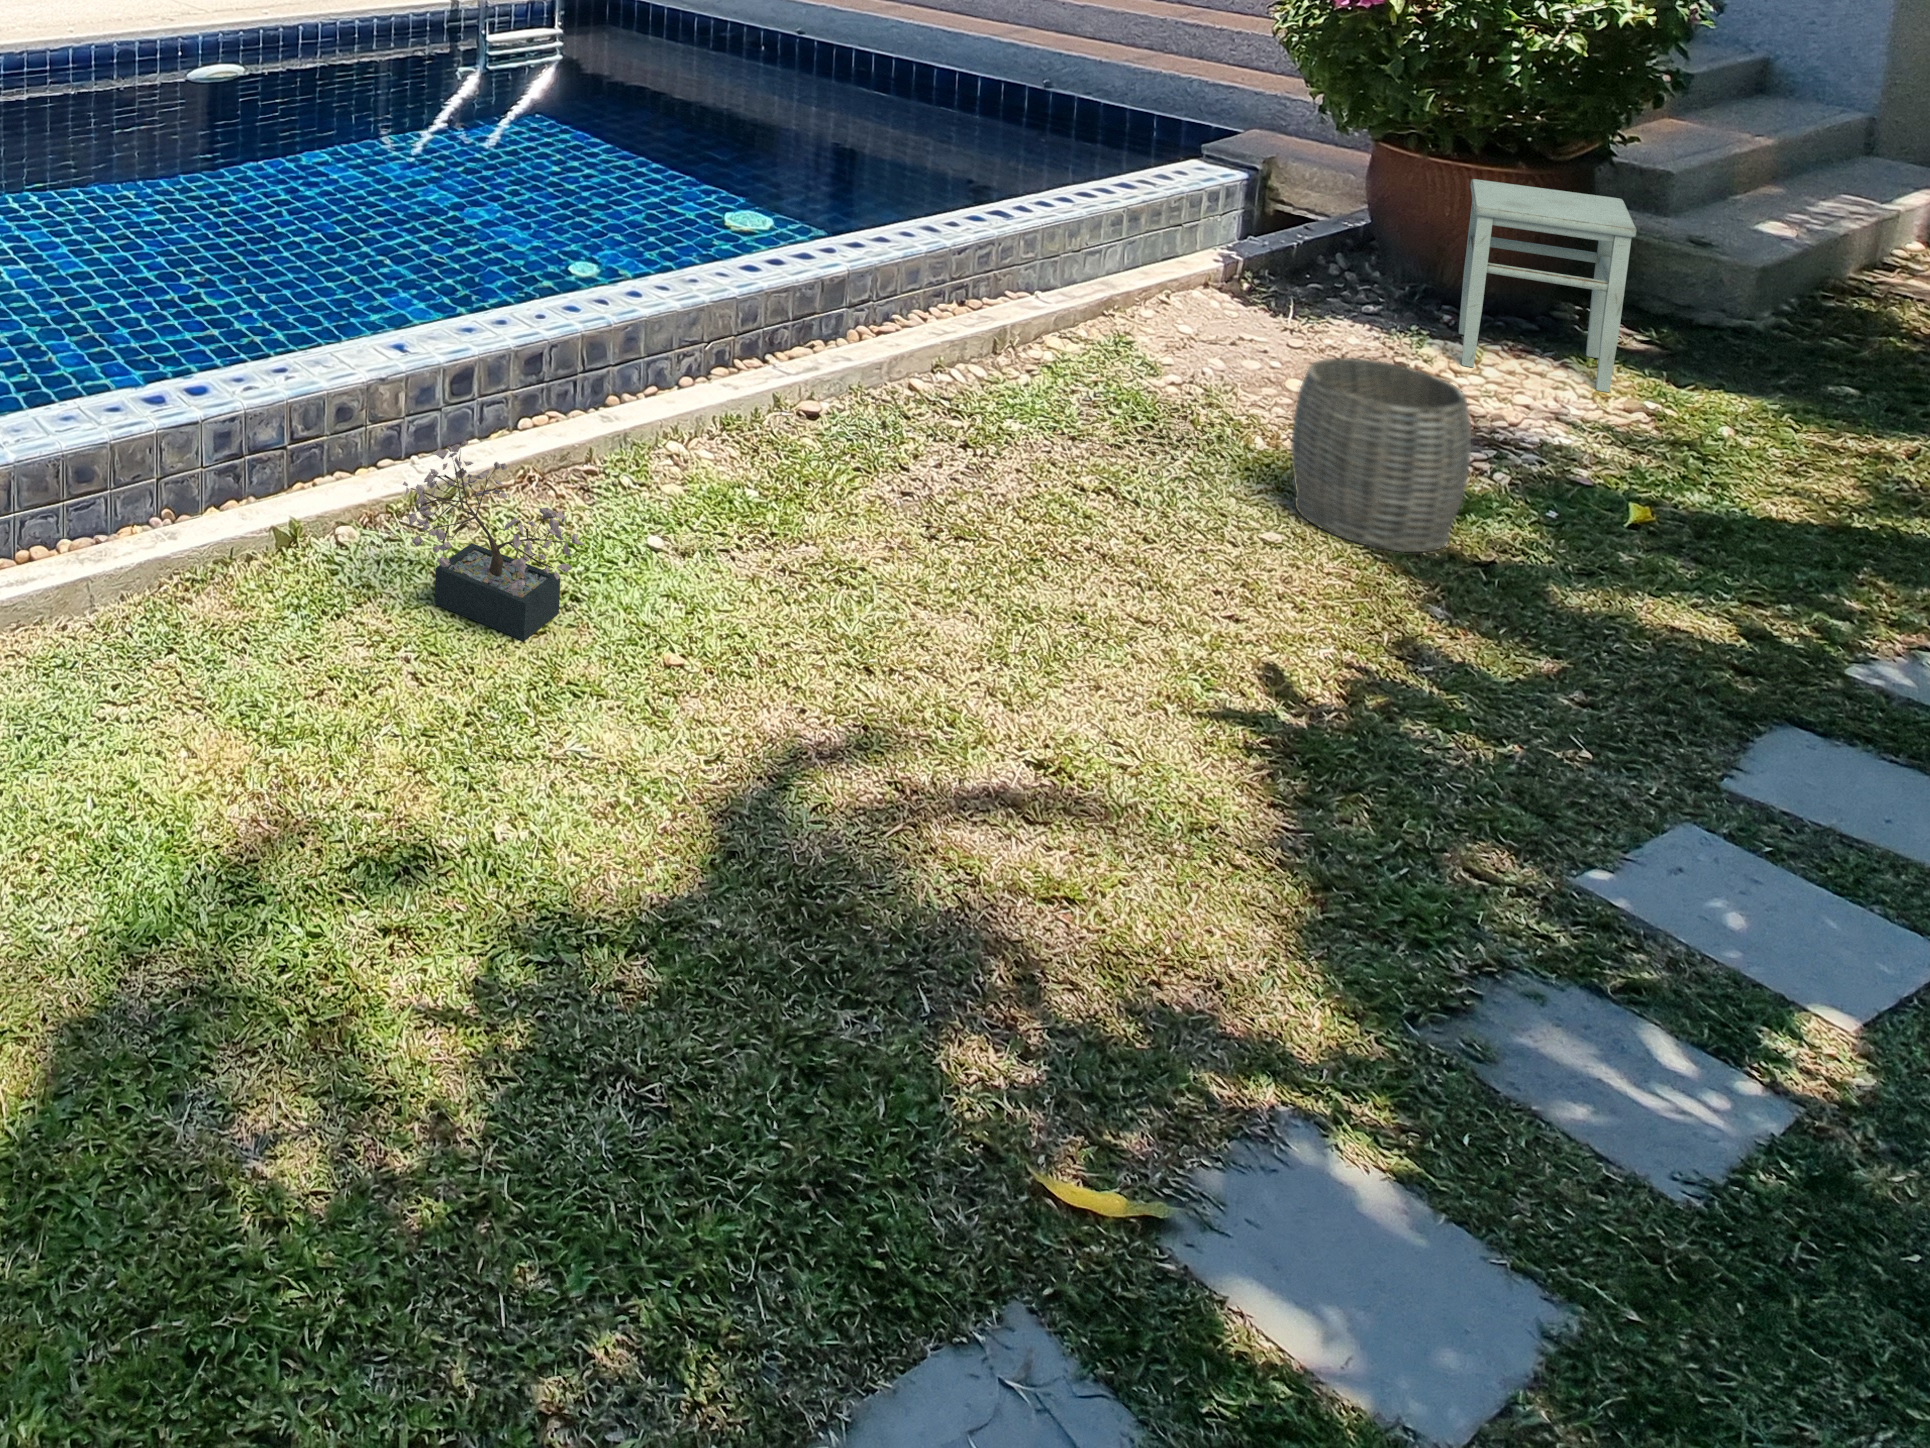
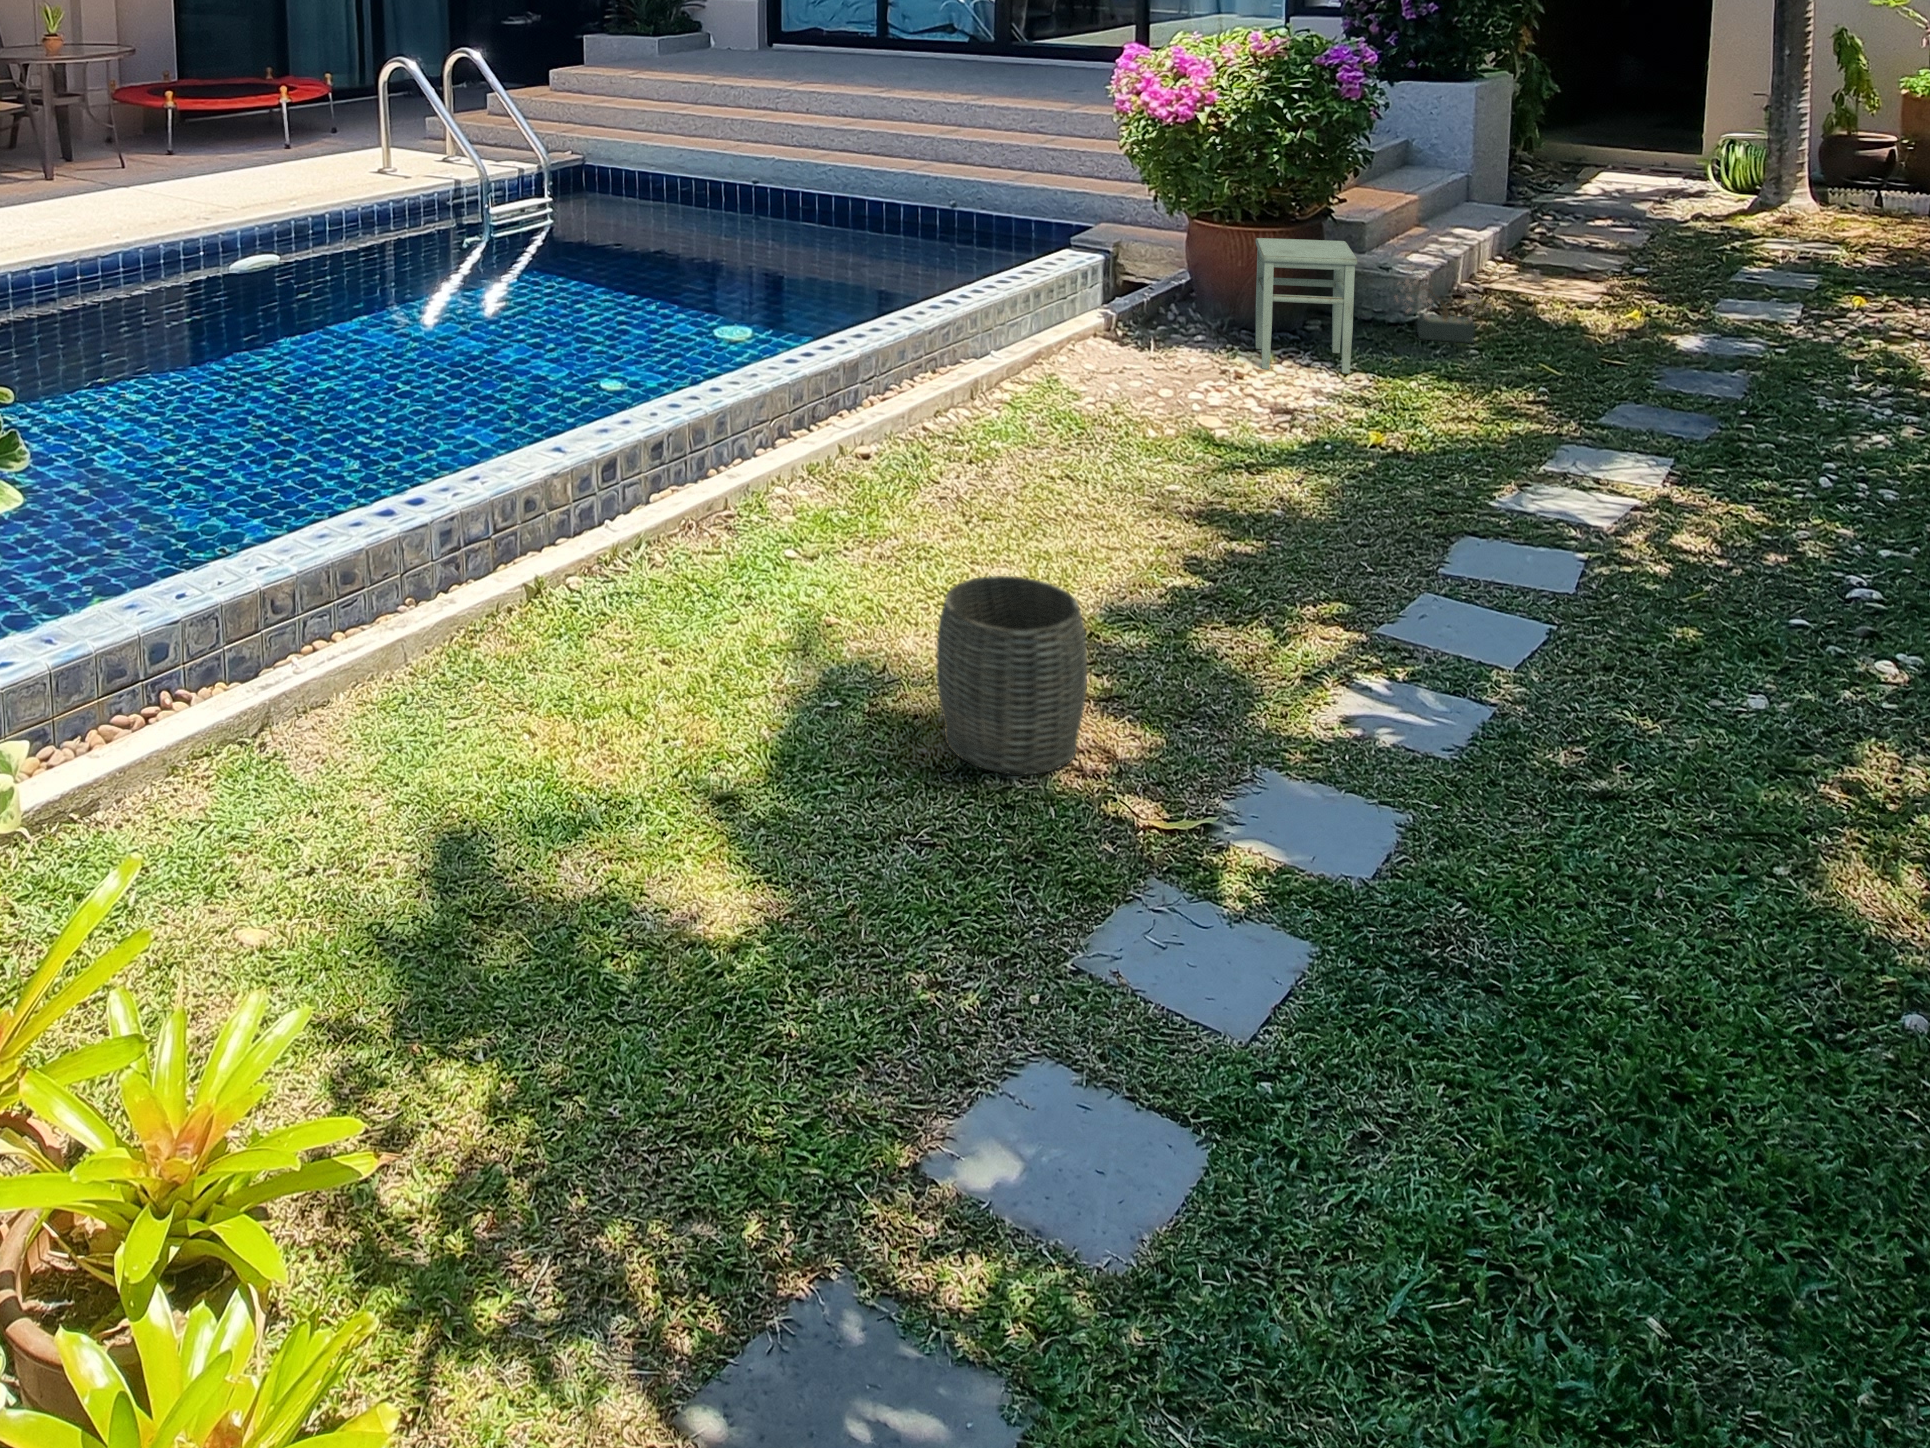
woven basket: present [1291,358,1471,552] -> present [937,576,1087,775]
decorative plant: present [403,440,584,641] -> present [1396,265,1490,343]

